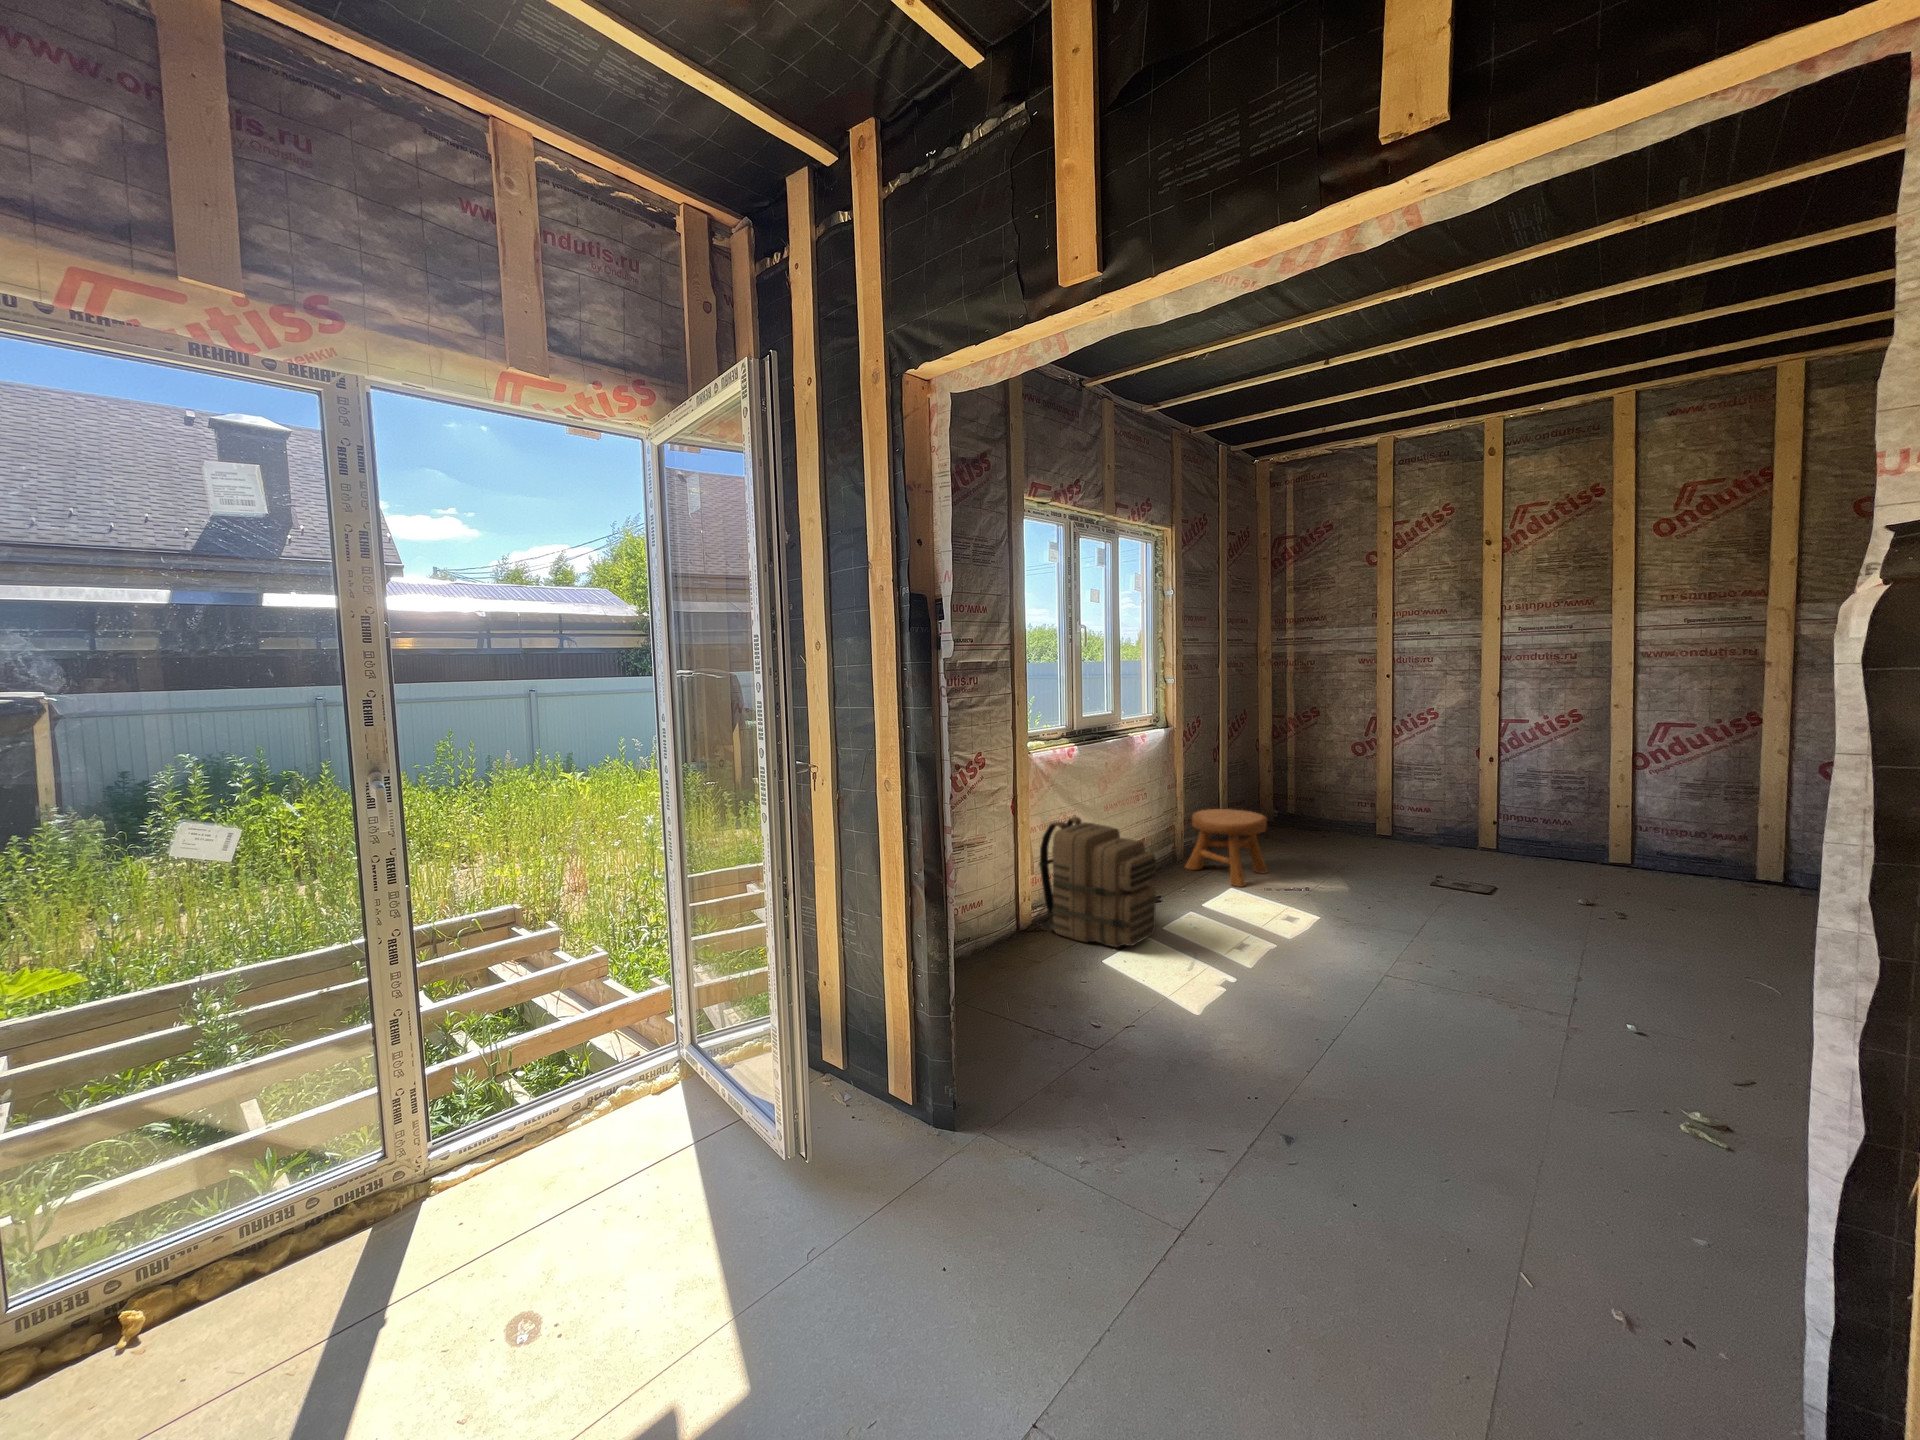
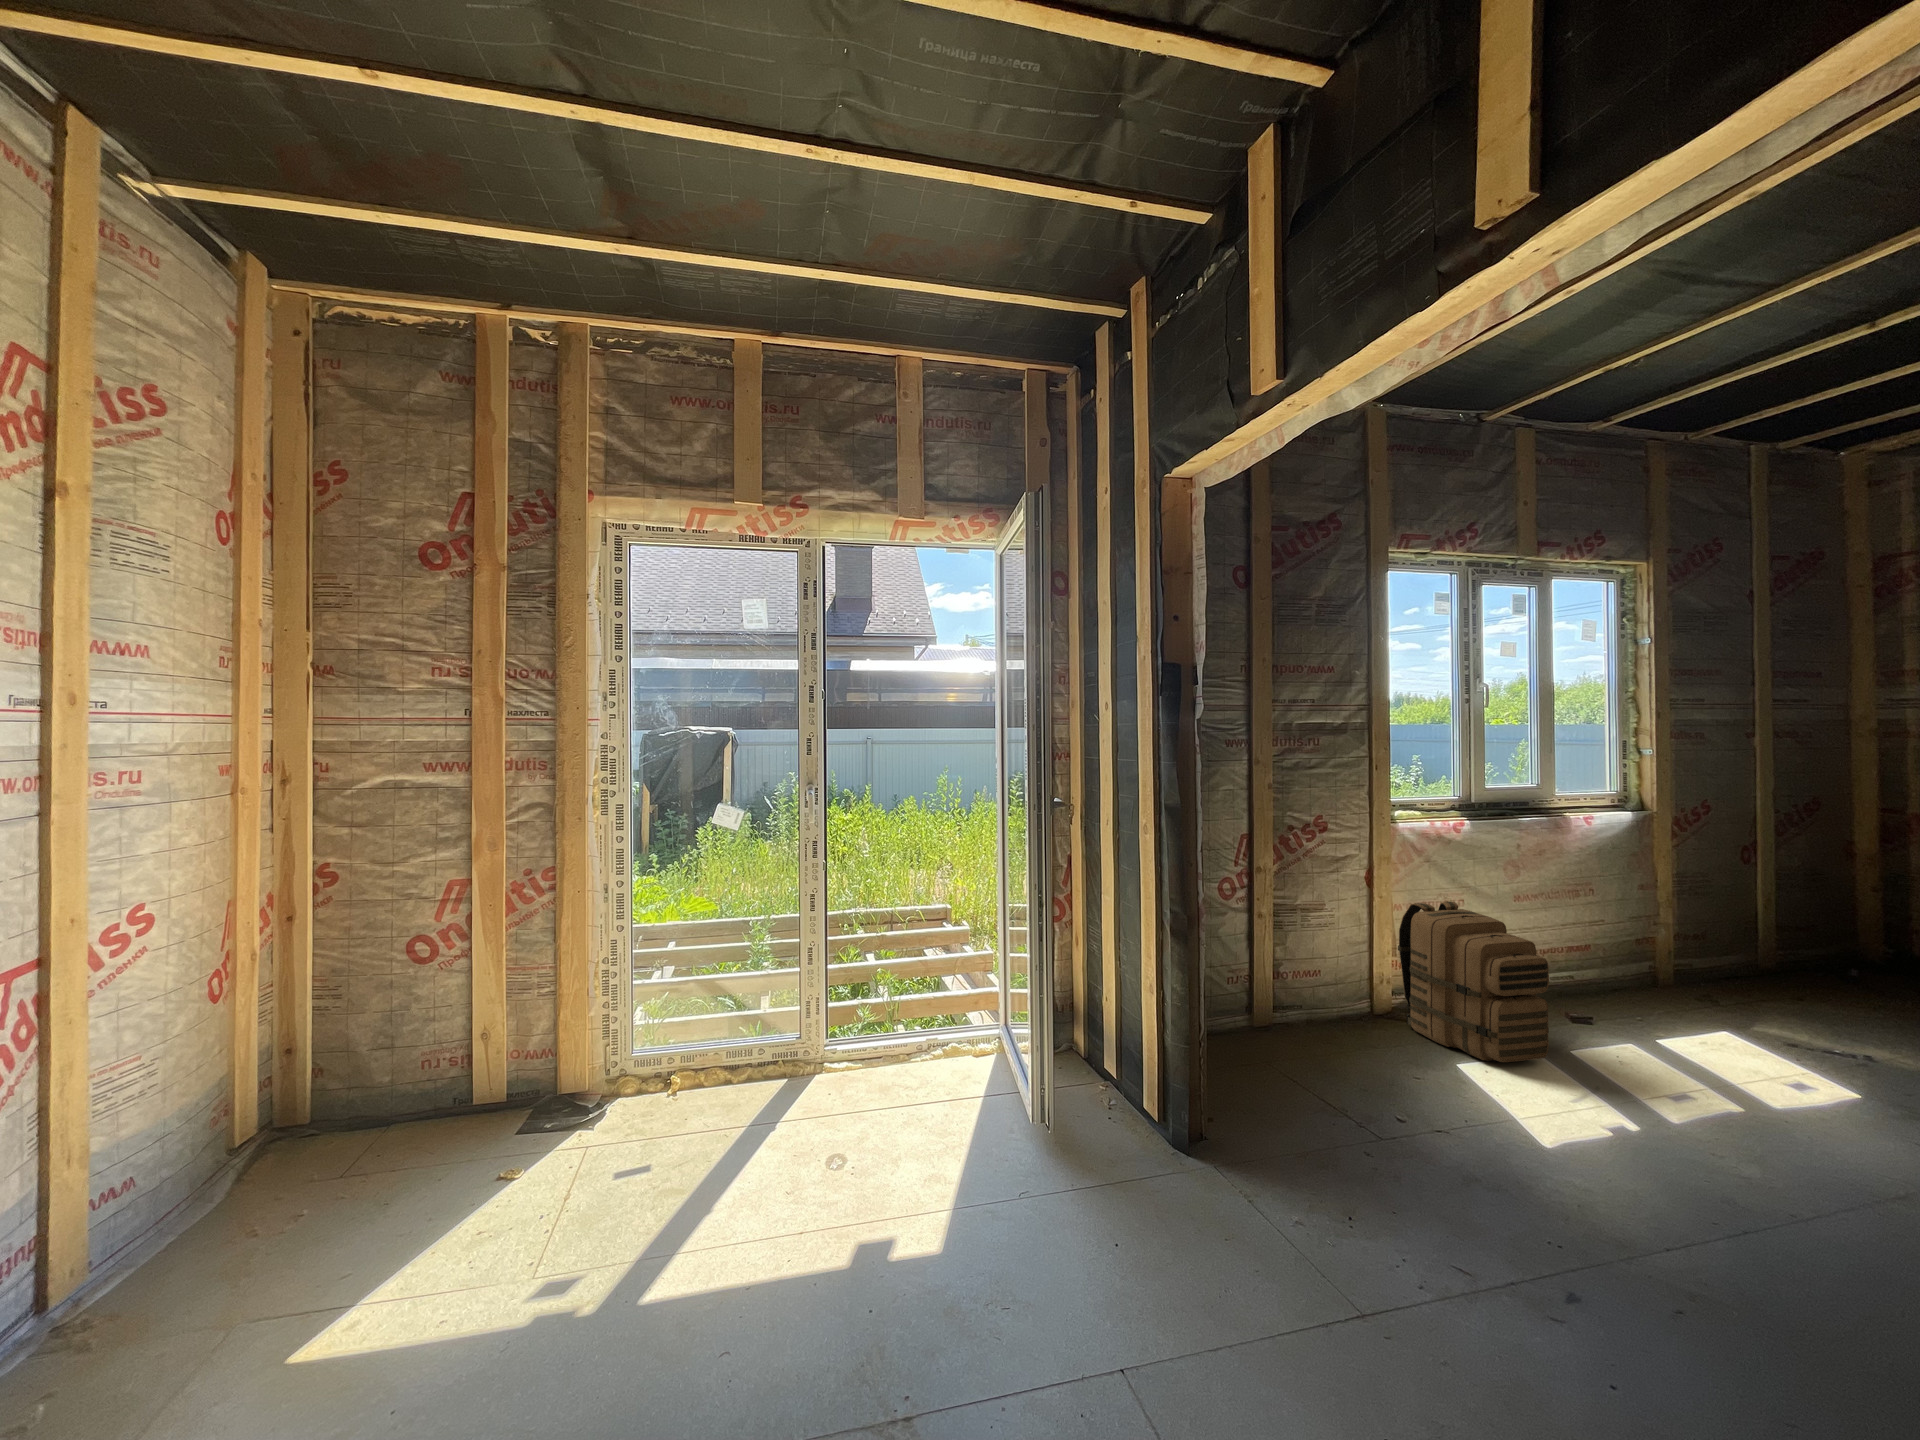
stool: present [1185,809,1268,887] -> none [1666,927,1819,1040]

